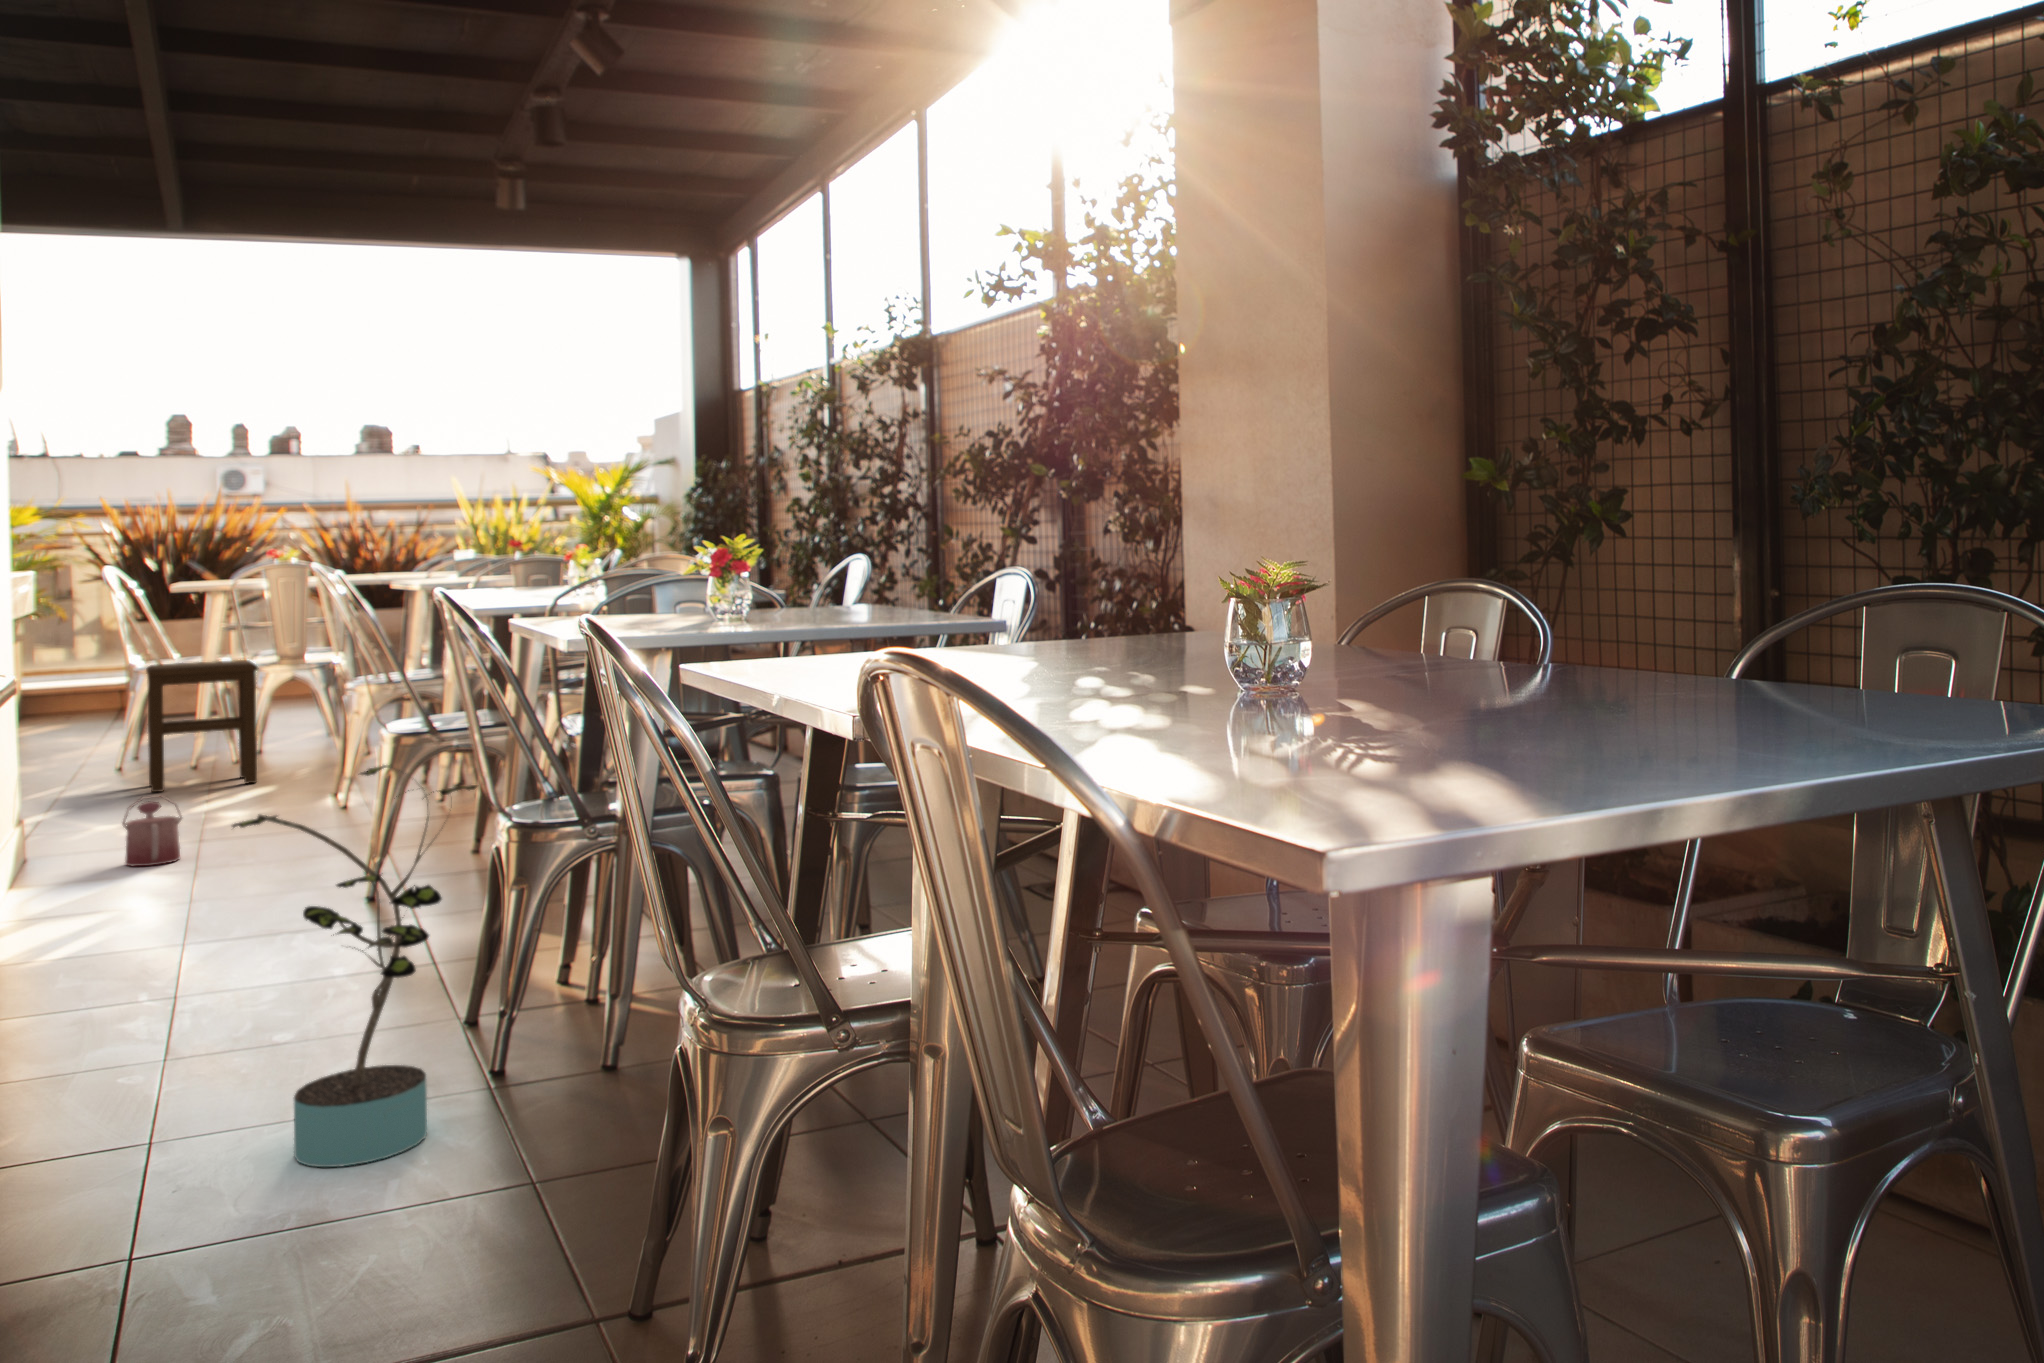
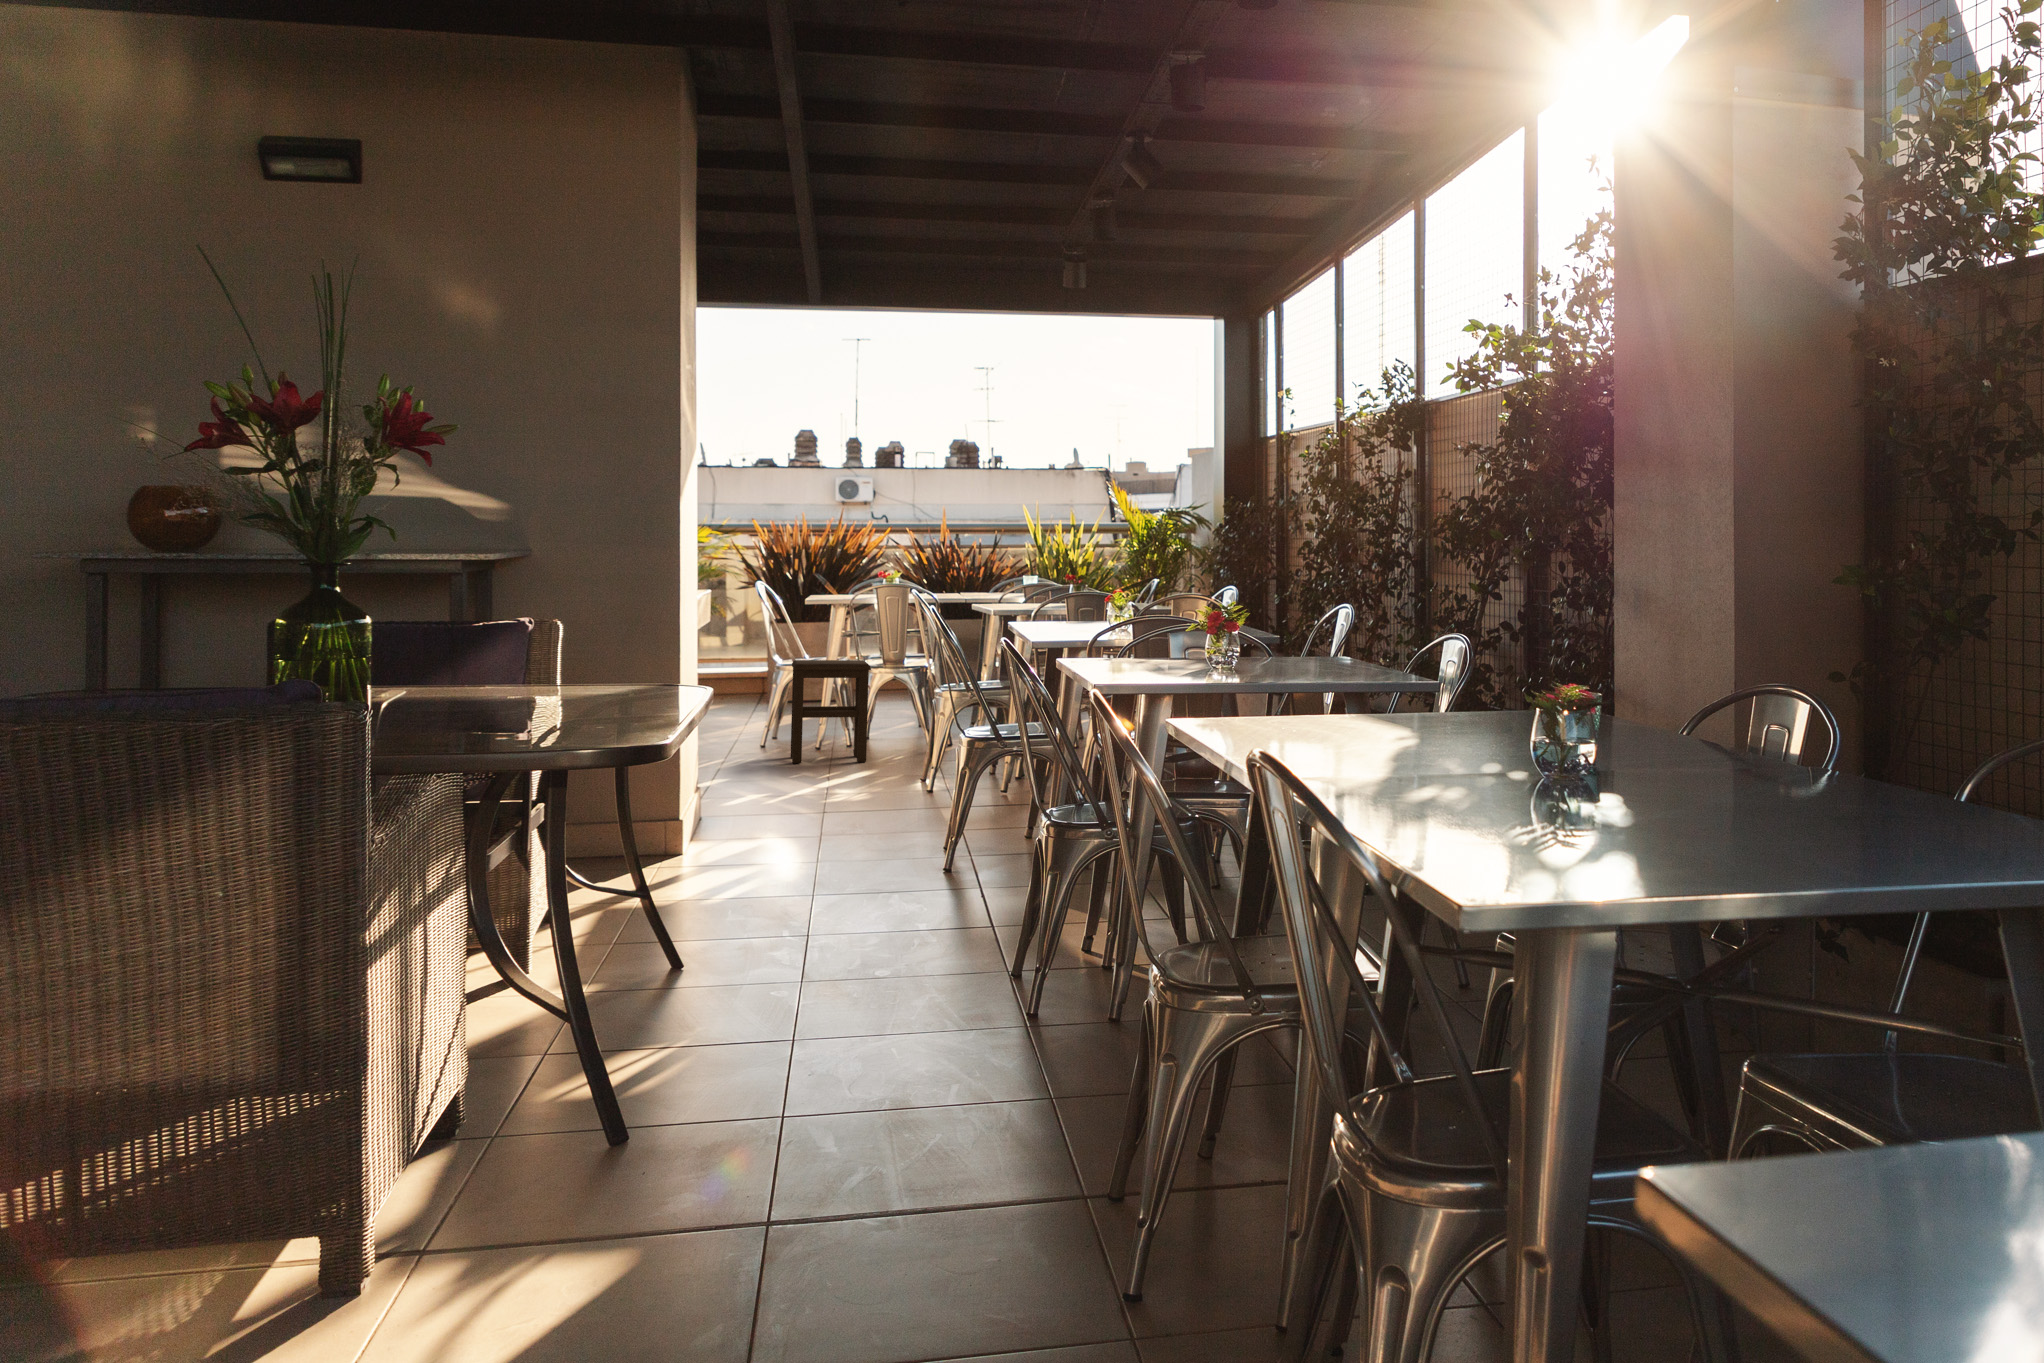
potted plant: present [232,765,477,1167] -> none [866,771,1029,1066]
watering can: present [122,795,182,866] -> none [777,769,818,824]

